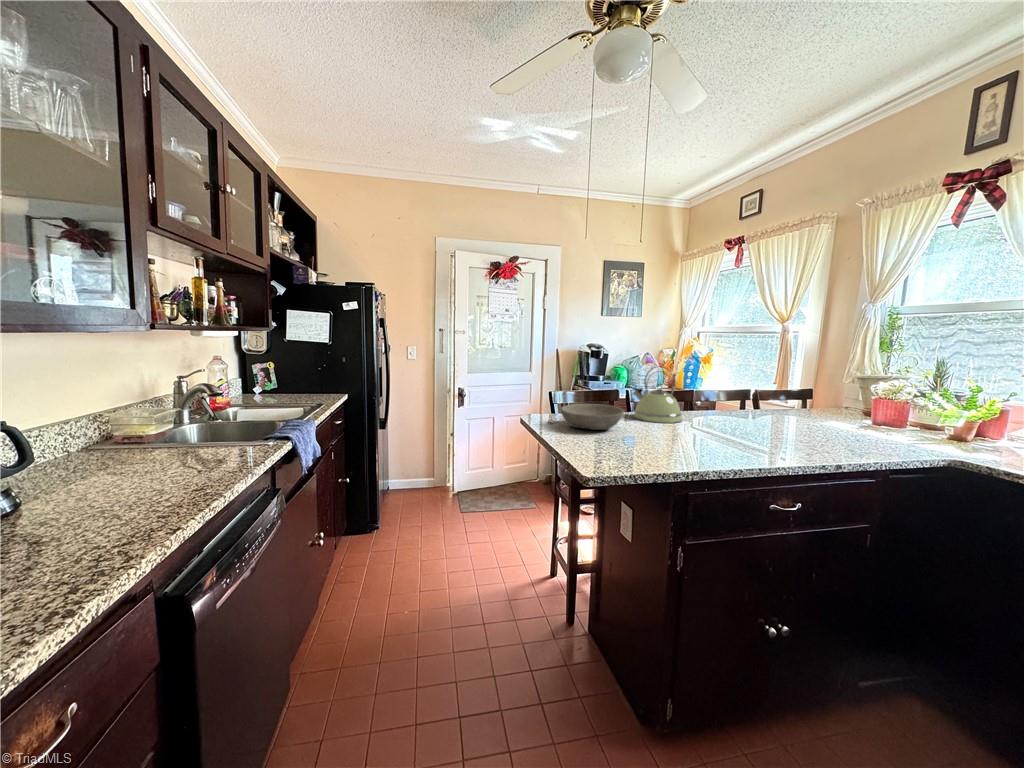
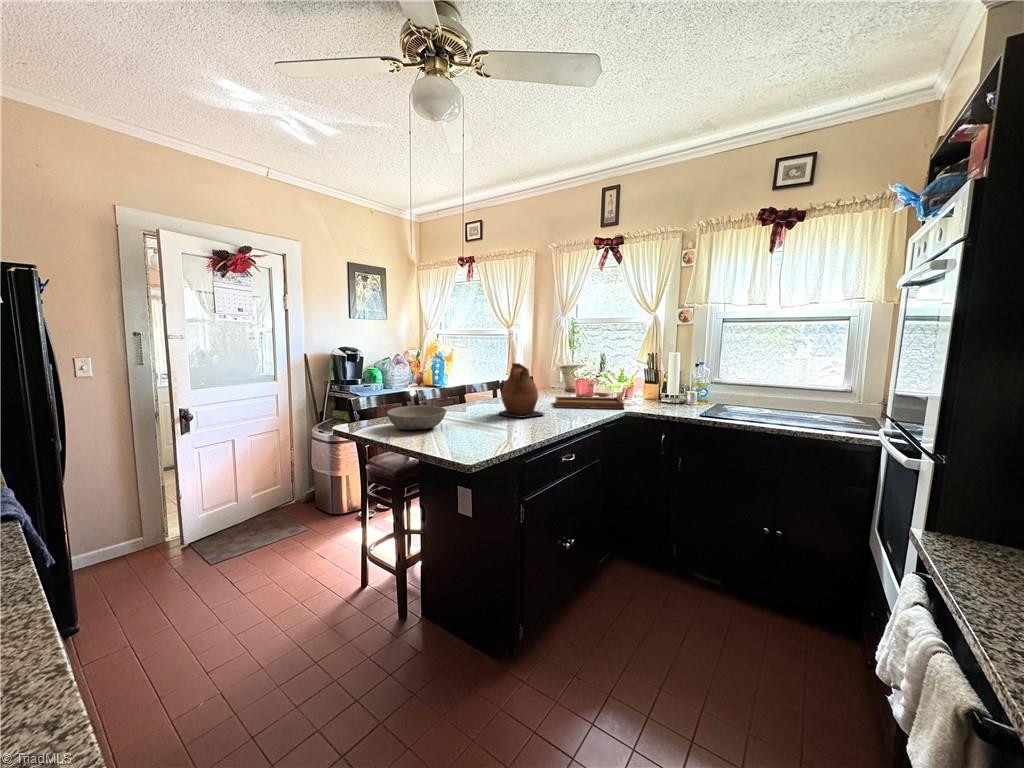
ceramic pitcher: none [703,365,777,439] -> present [499,363,545,418]
kettle: present [633,366,682,423] -> none [430,367,475,416]
tray: none [812,404,952,454] -> present [555,383,624,409]

